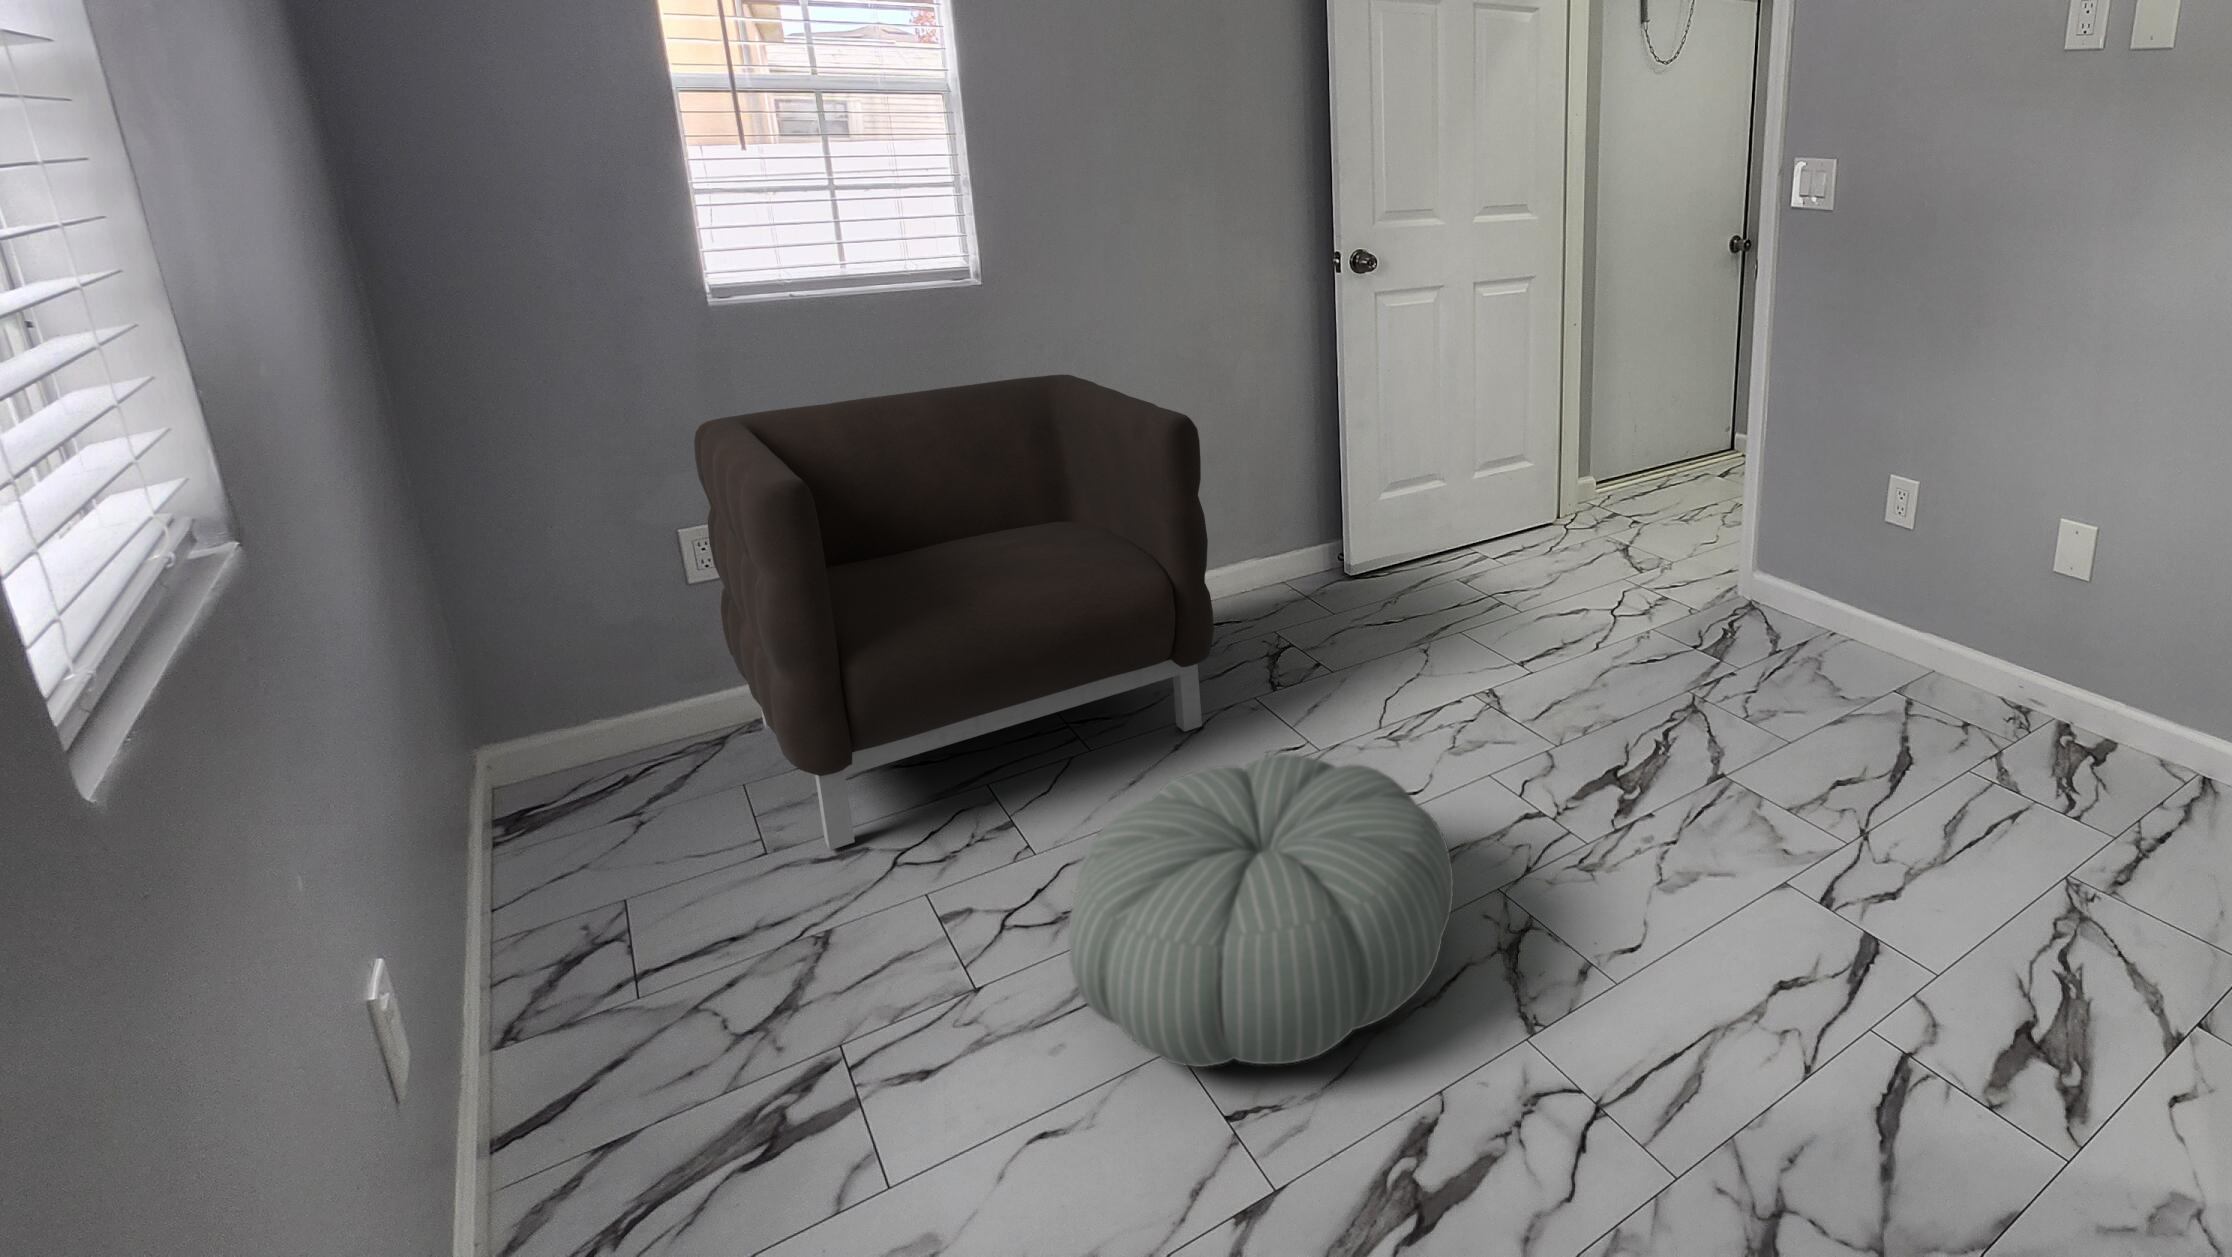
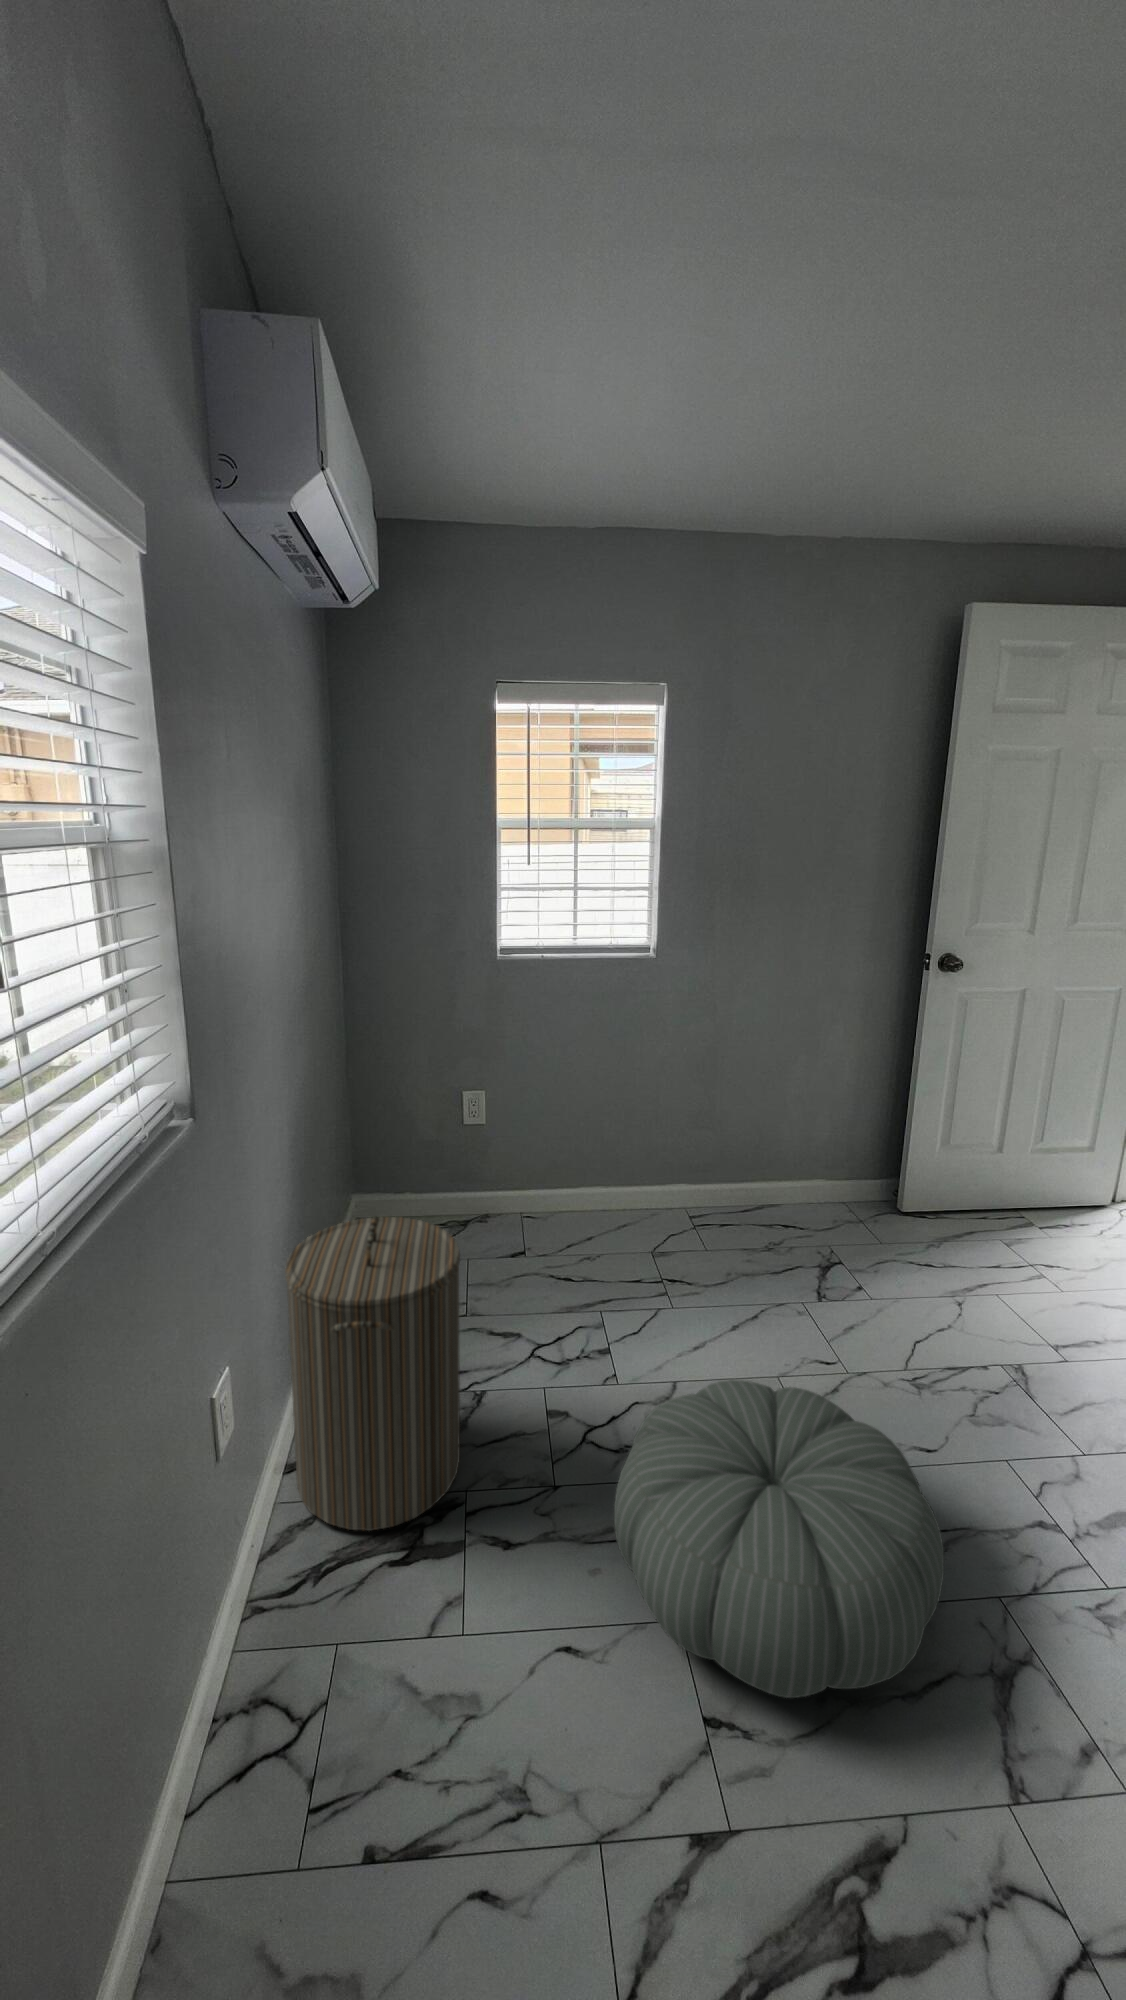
armchair: present [694,374,1214,850] -> none [476,1026,788,1332]
laundry hamper: none [445,684,817,1169] -> present [285,1217,460,1531]

